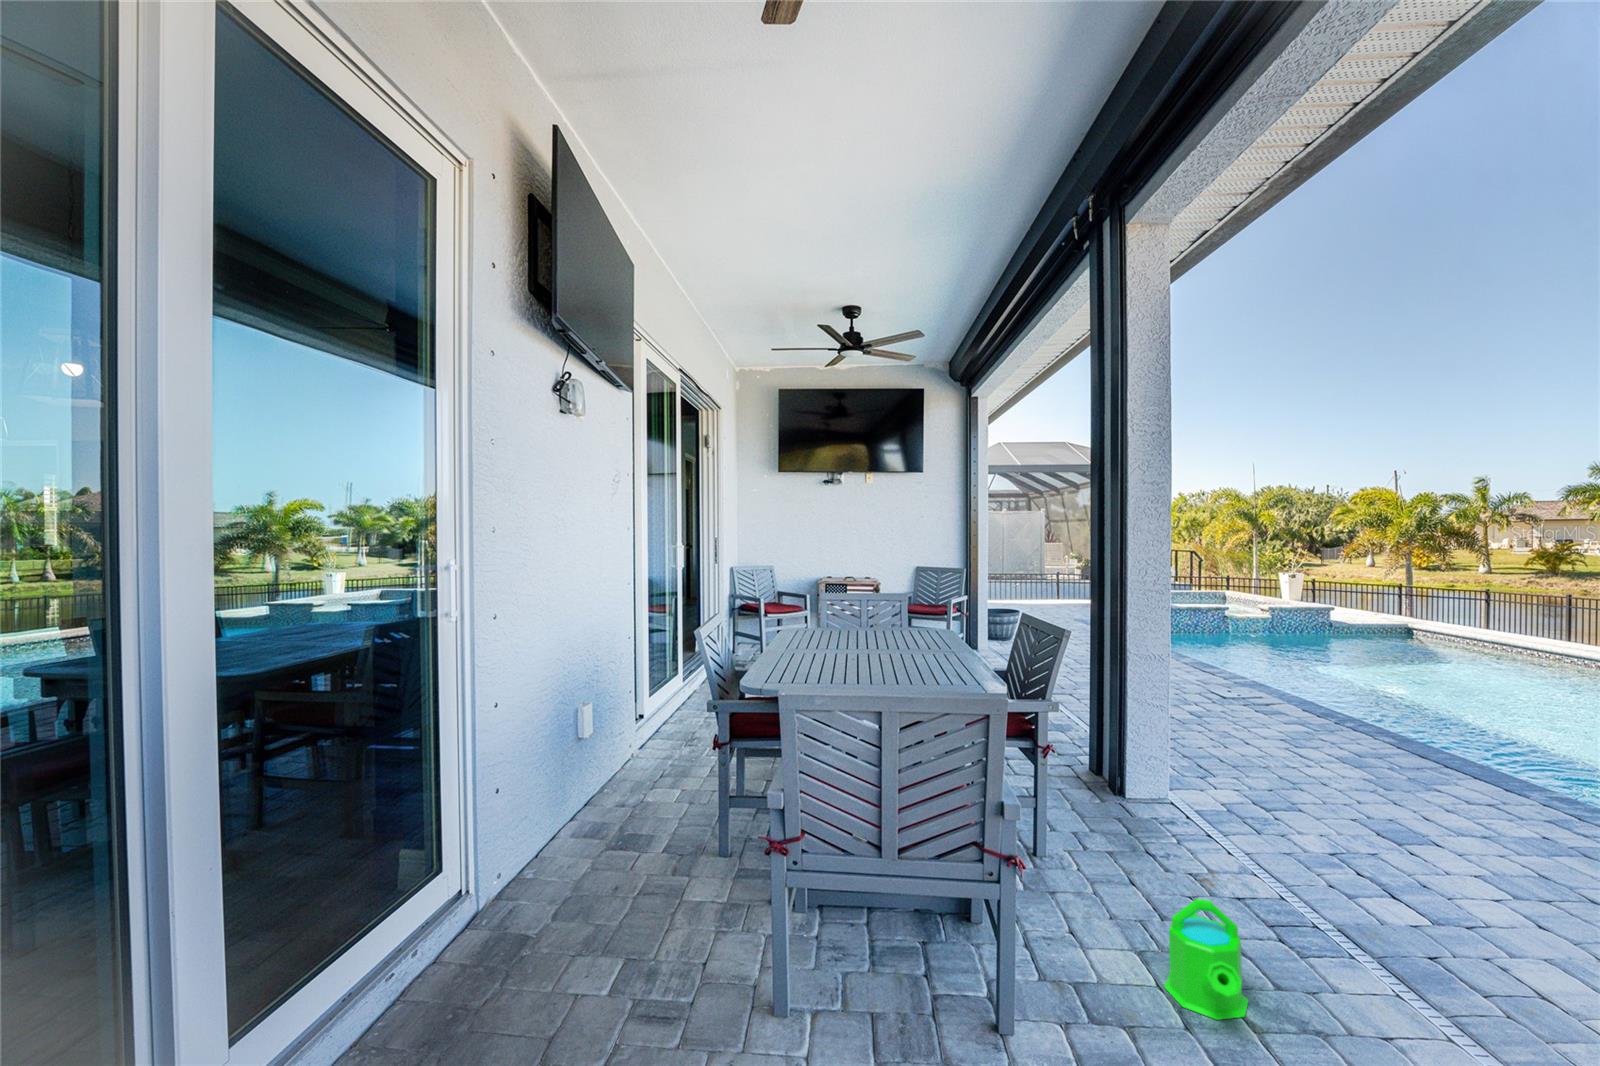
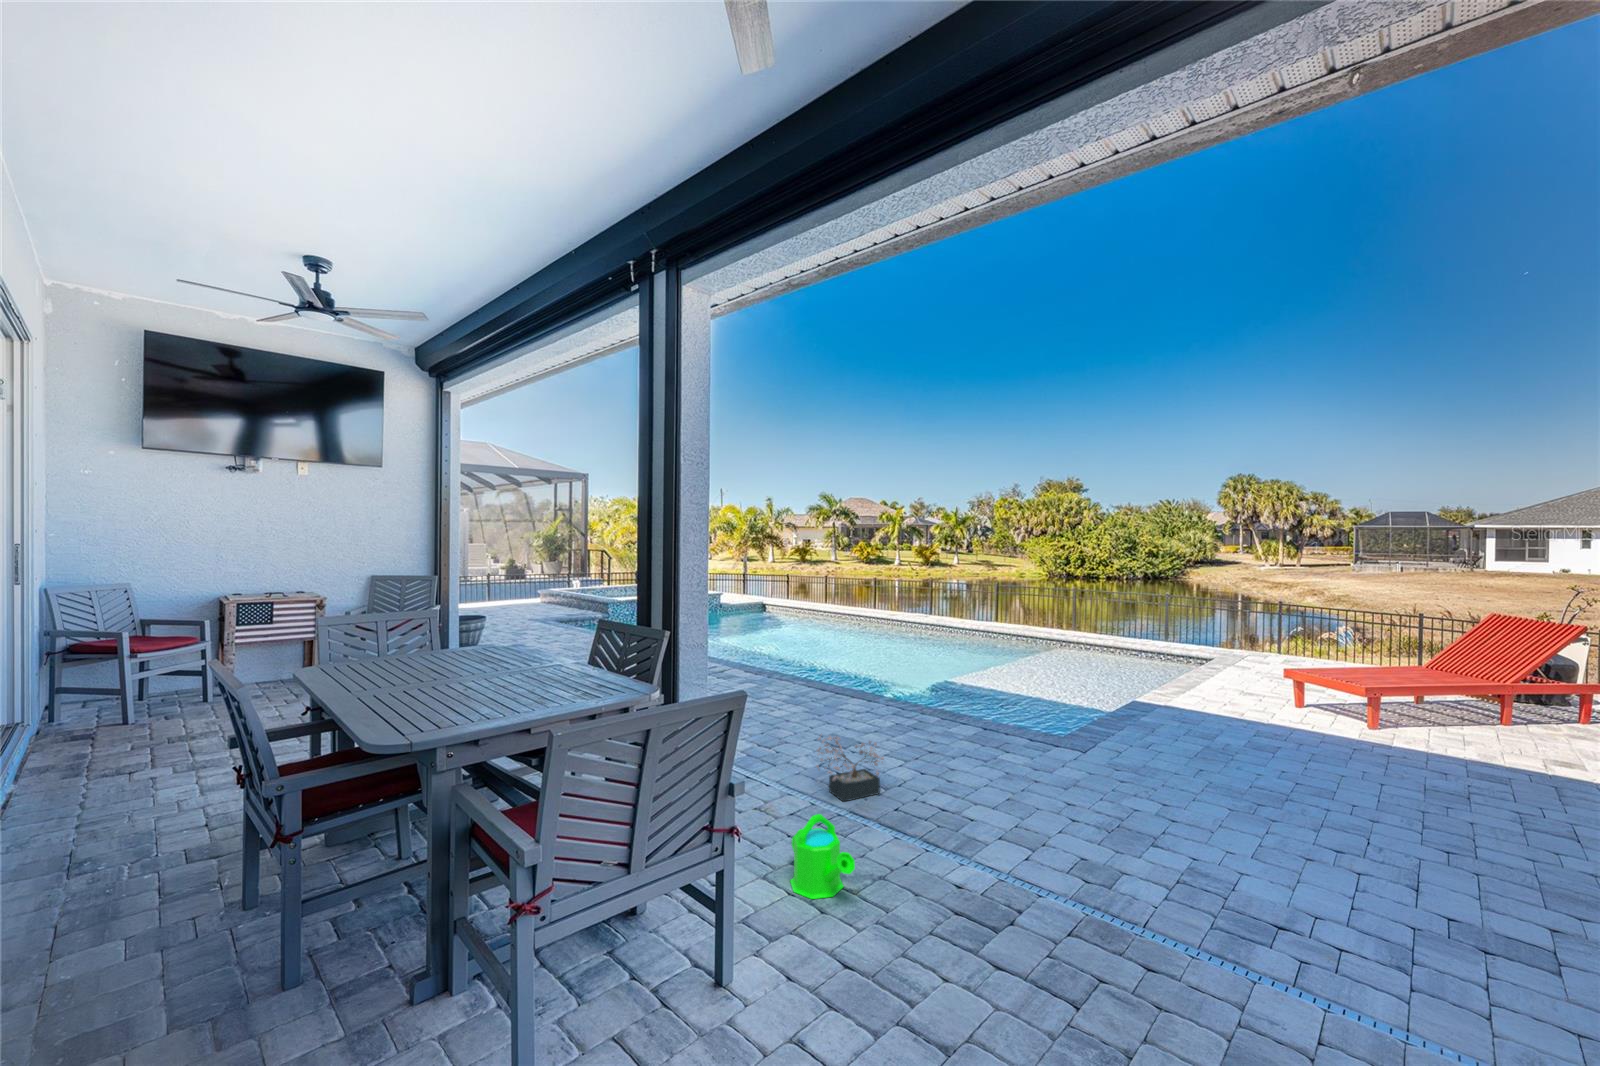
decorative plant: none [1296,807,1442,931] -> present [817,736,884,801]

